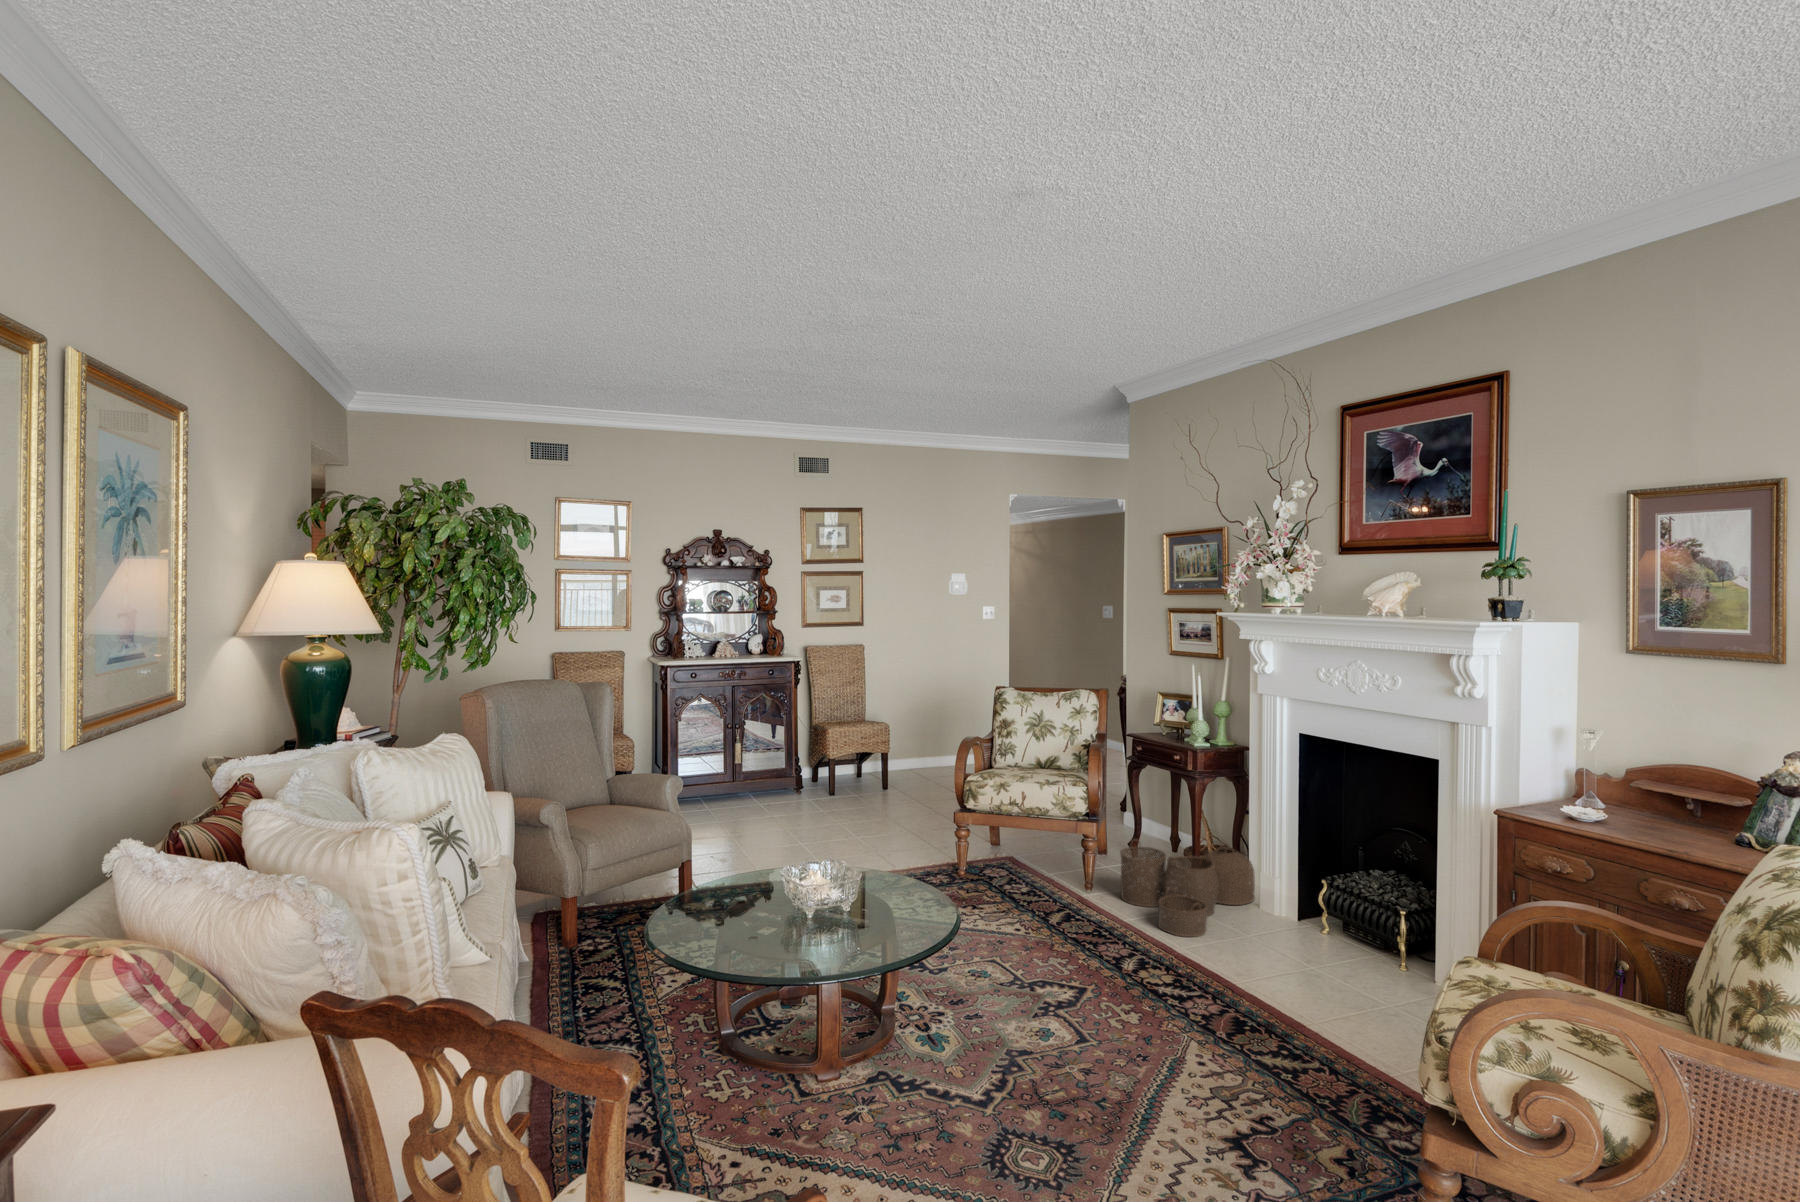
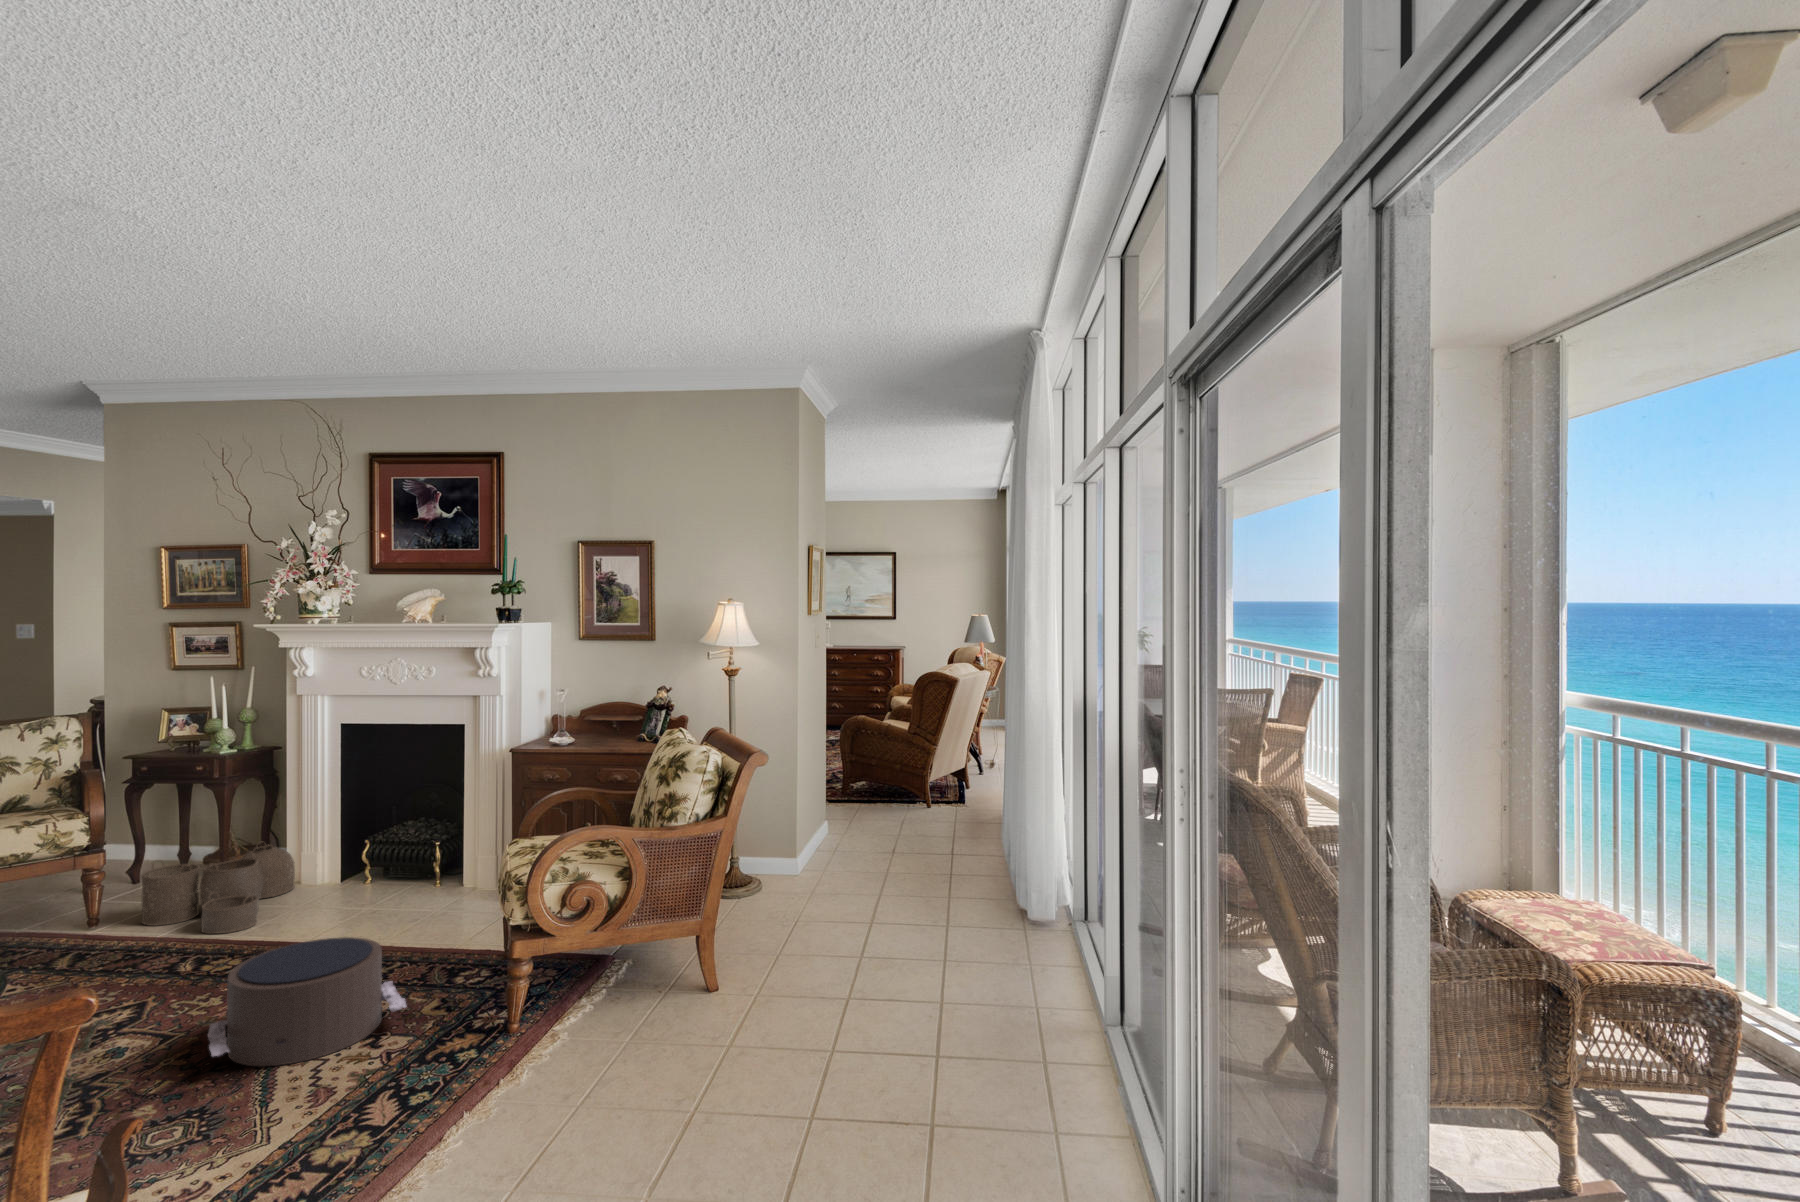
pouf: none [1088,994,1296,1159] -> present [208,937,406,1066]

